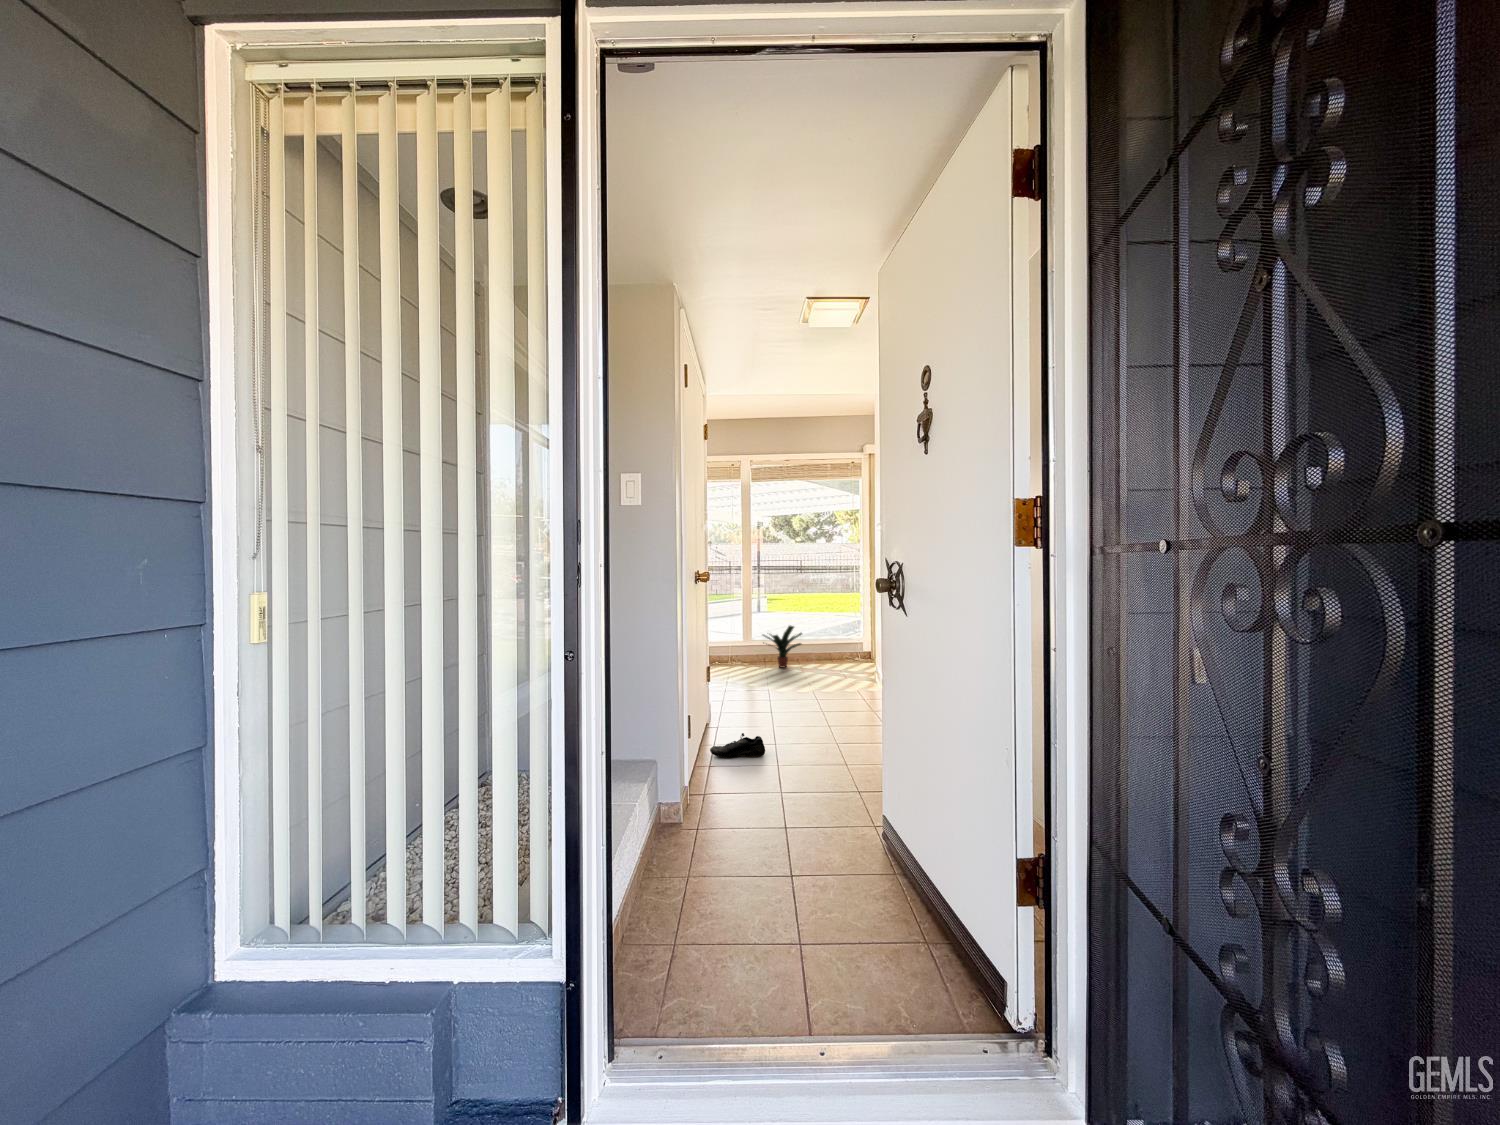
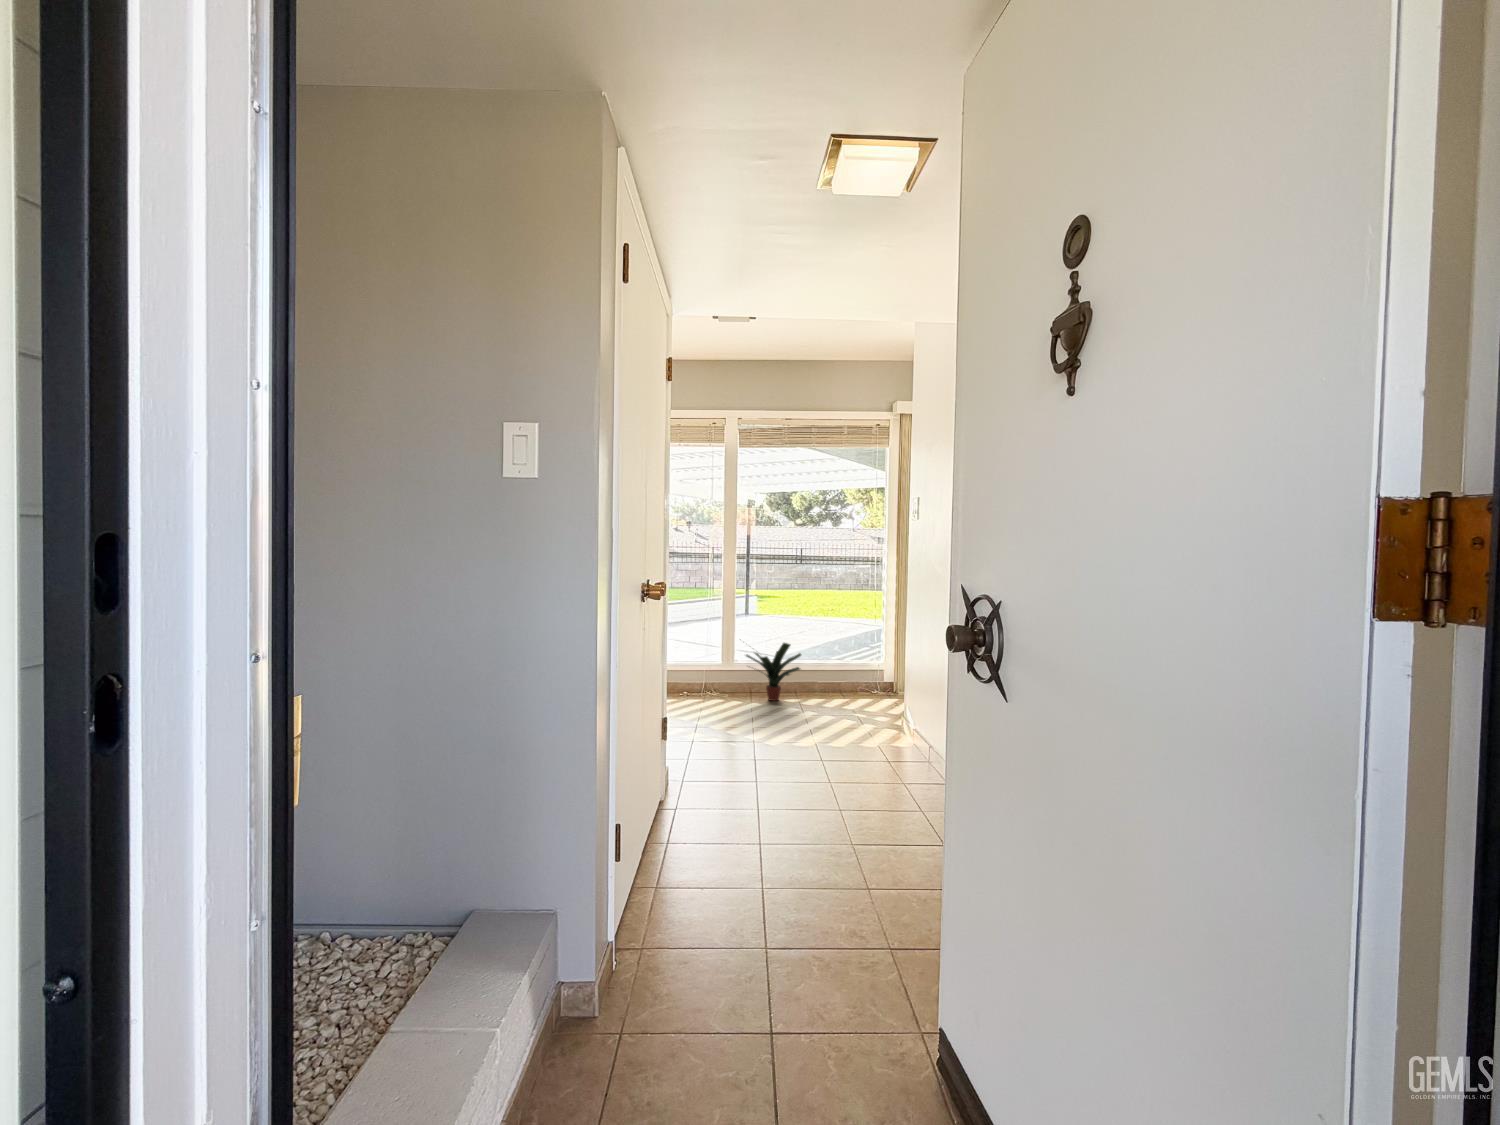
shoe: present [710,733,765,758] -> none [658,830,743,868]

